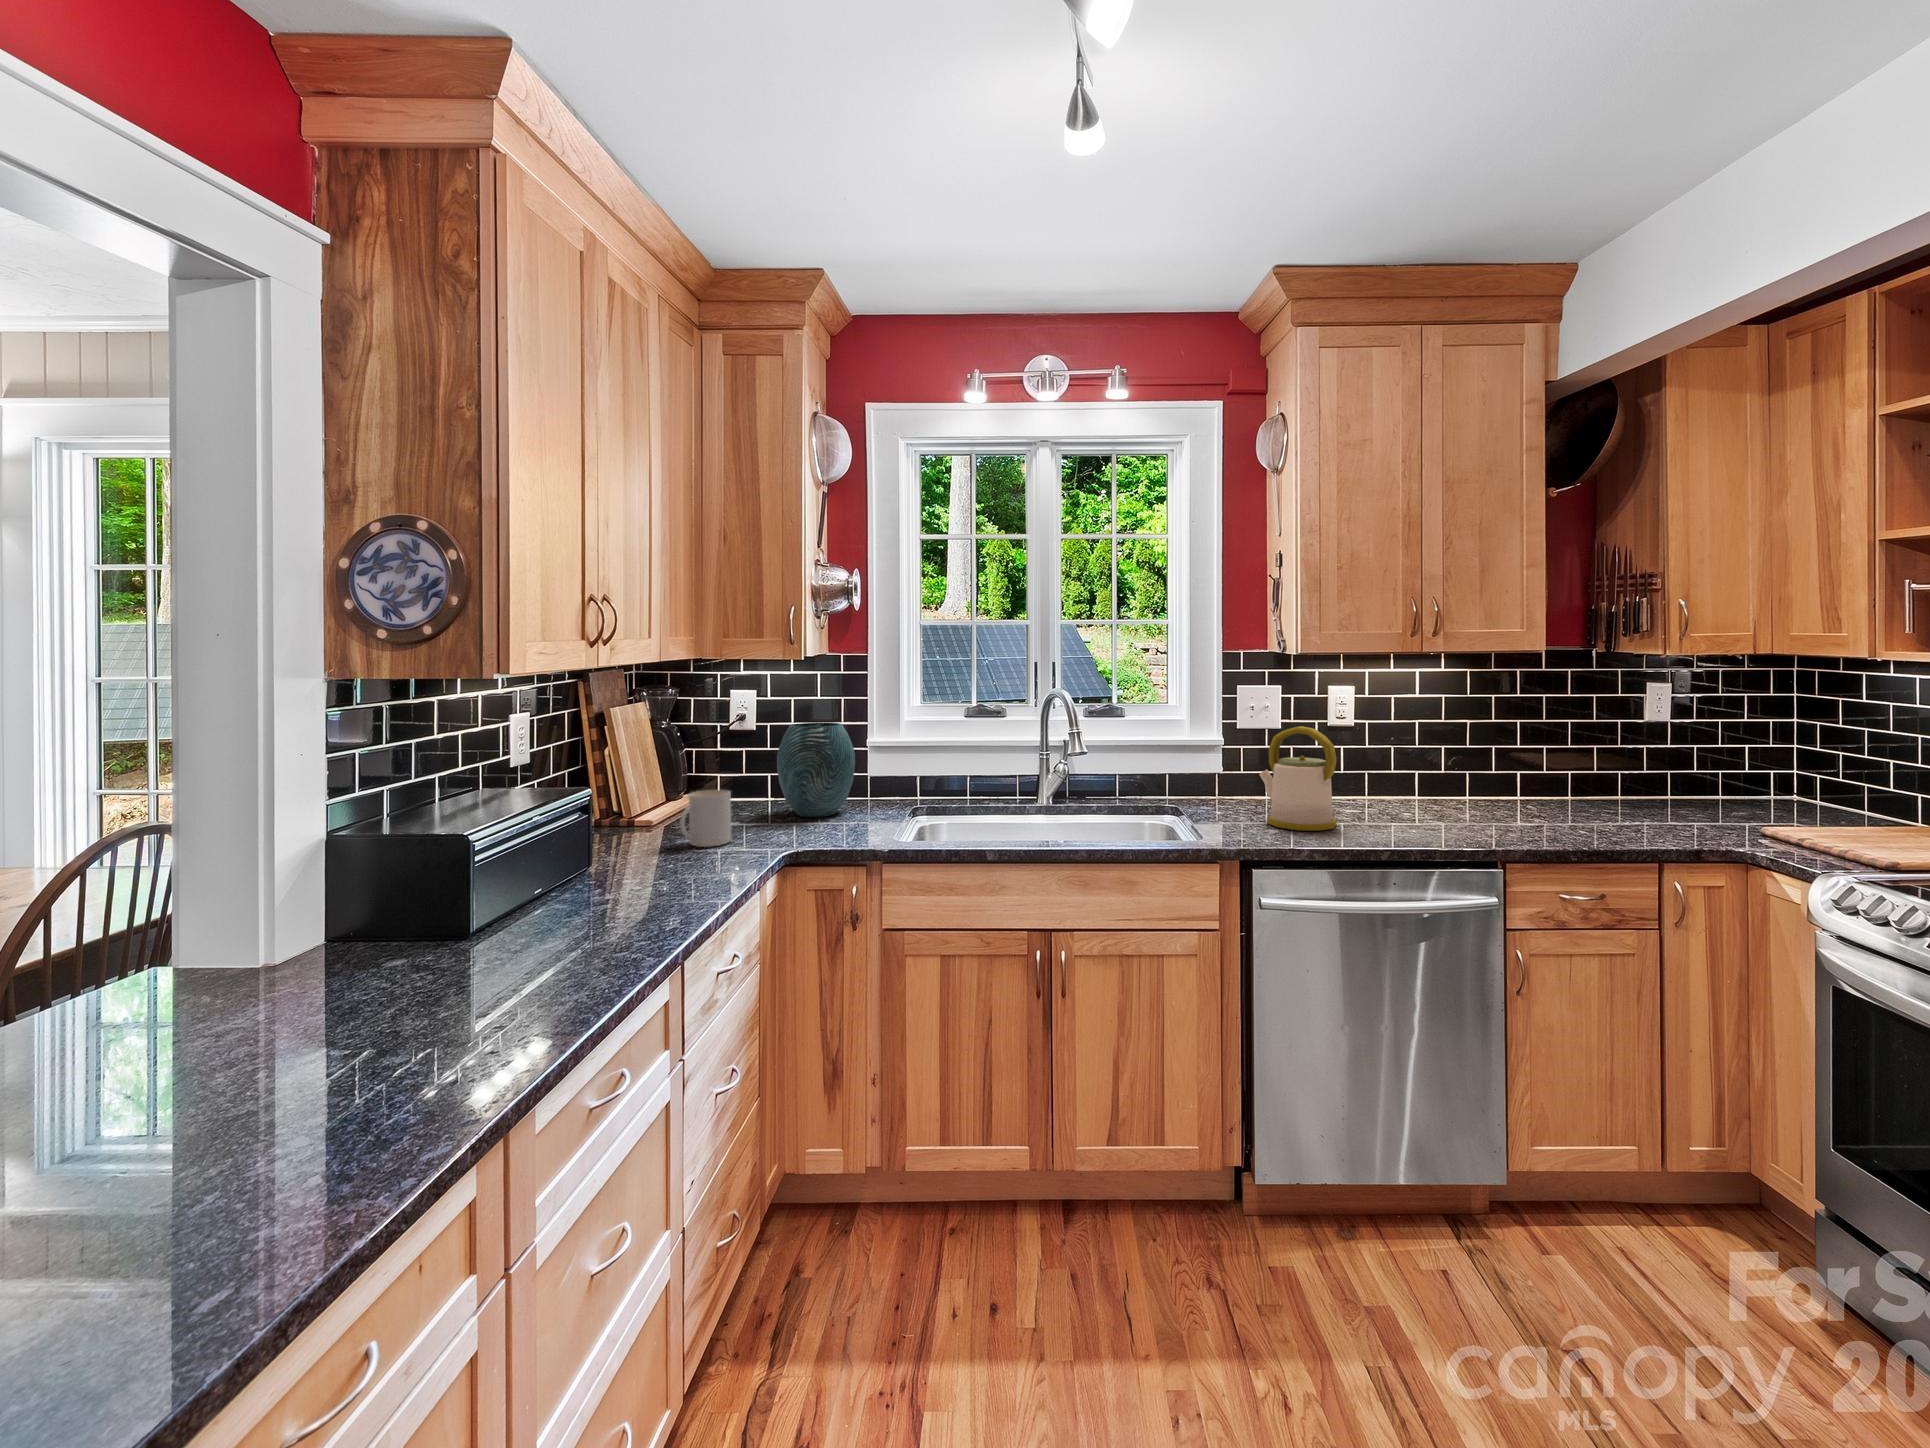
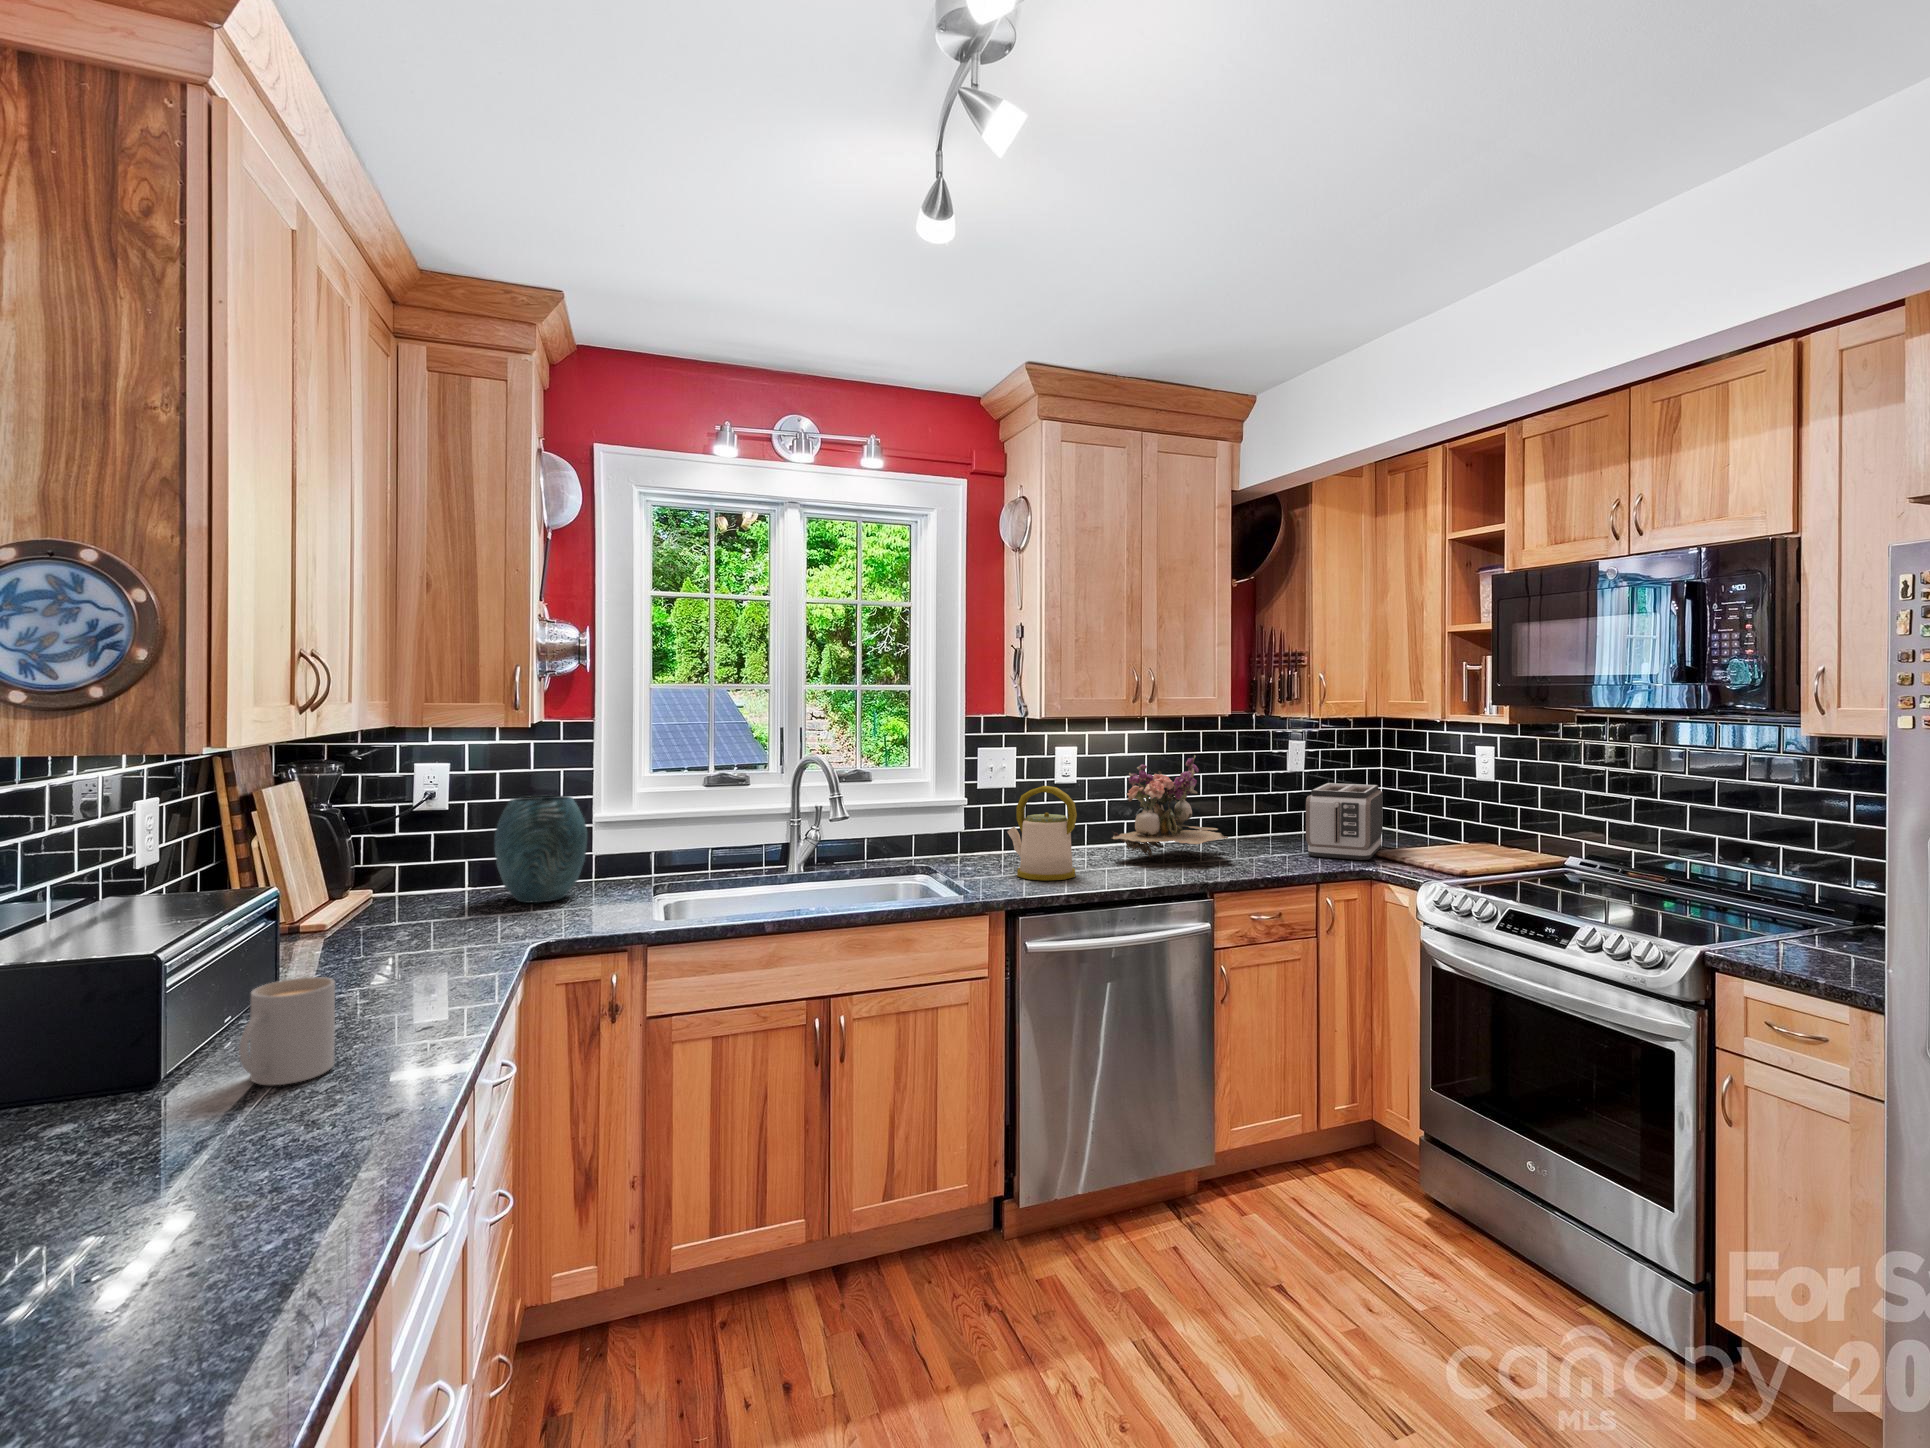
flower arrangement: none [1387,697,1539,813] -> present [1112,756,1228,857]
toaster: none [1653,734,1777,833] -> present [1306,783,1383,860]
mug: present [680,790,732,847] -> present [239,977,335,1085]

